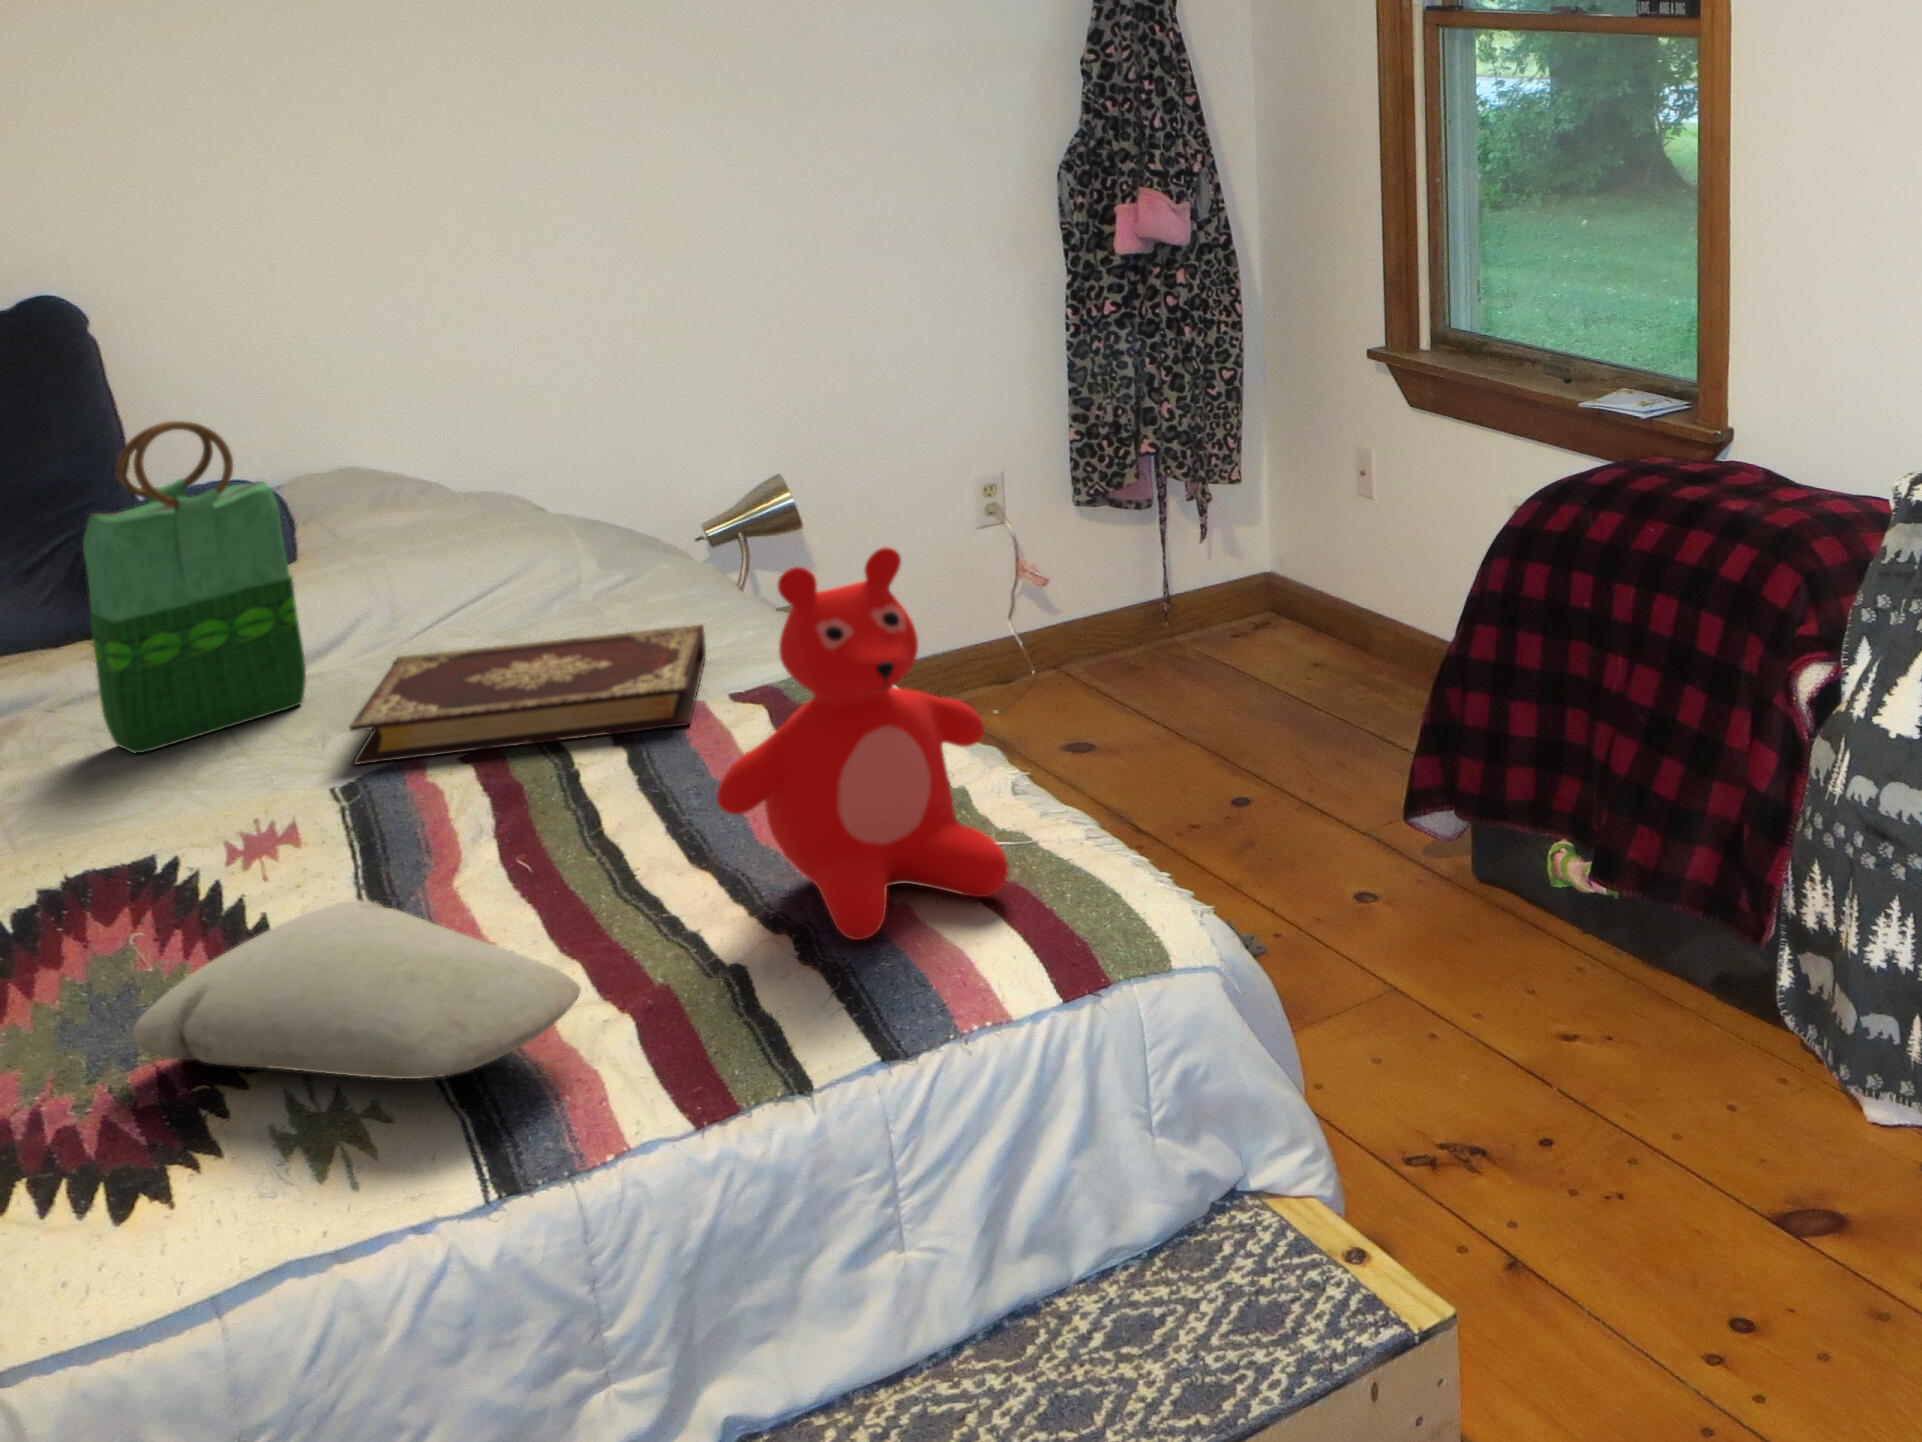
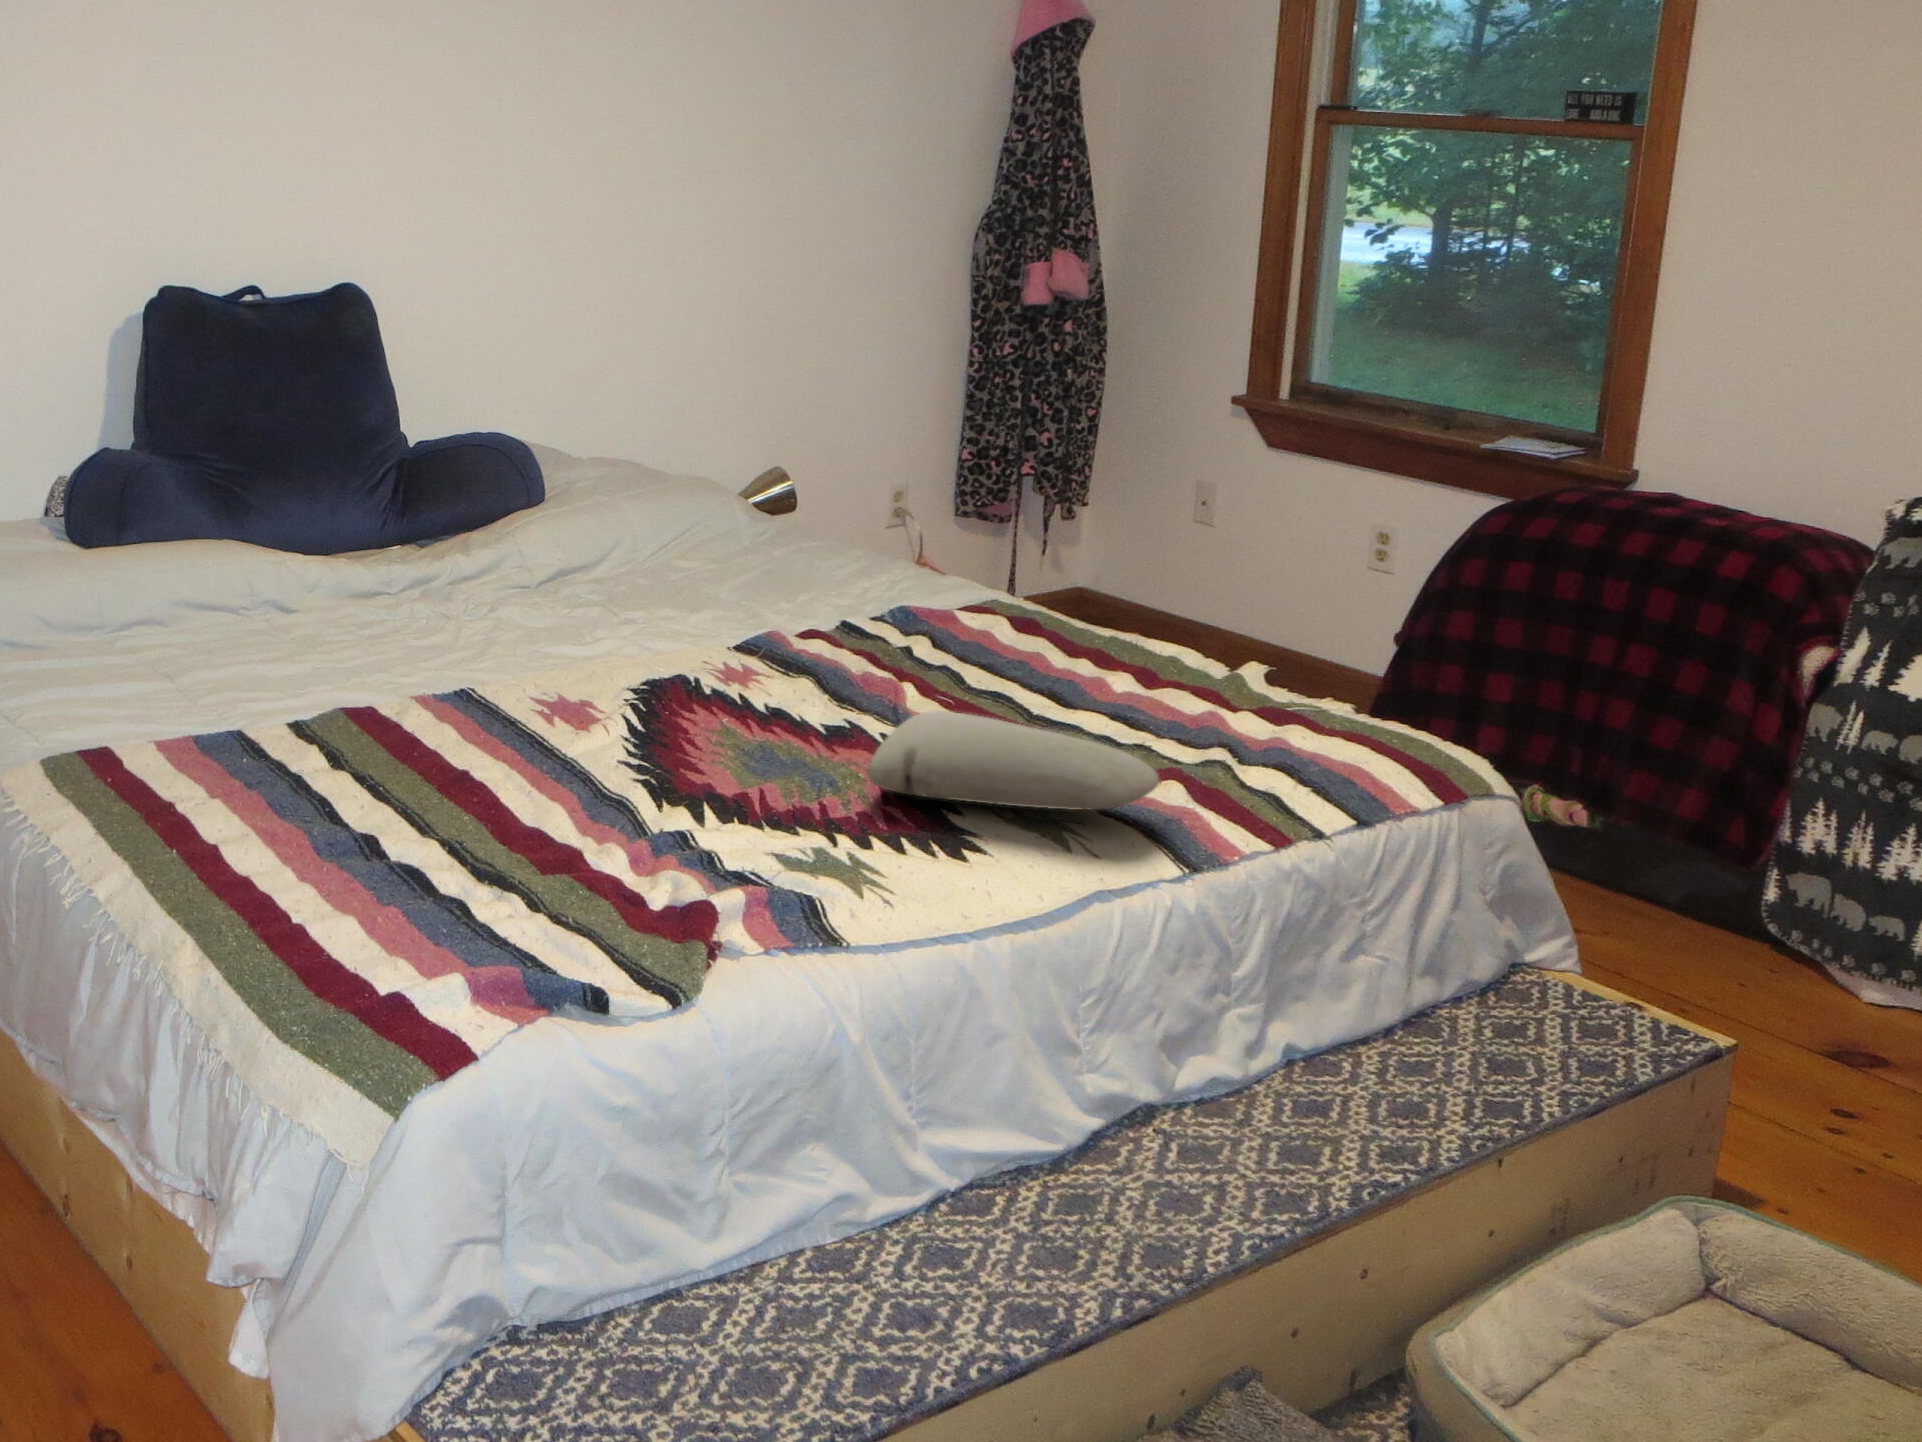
tote bag: present [83,421,306,753] -> none [544,396,647,629]
teddy bear: present [717,547,1008,940] -> none [1150,500,1344,764]
book: present [350,625,706,765] -> none [702,569,957,645]

